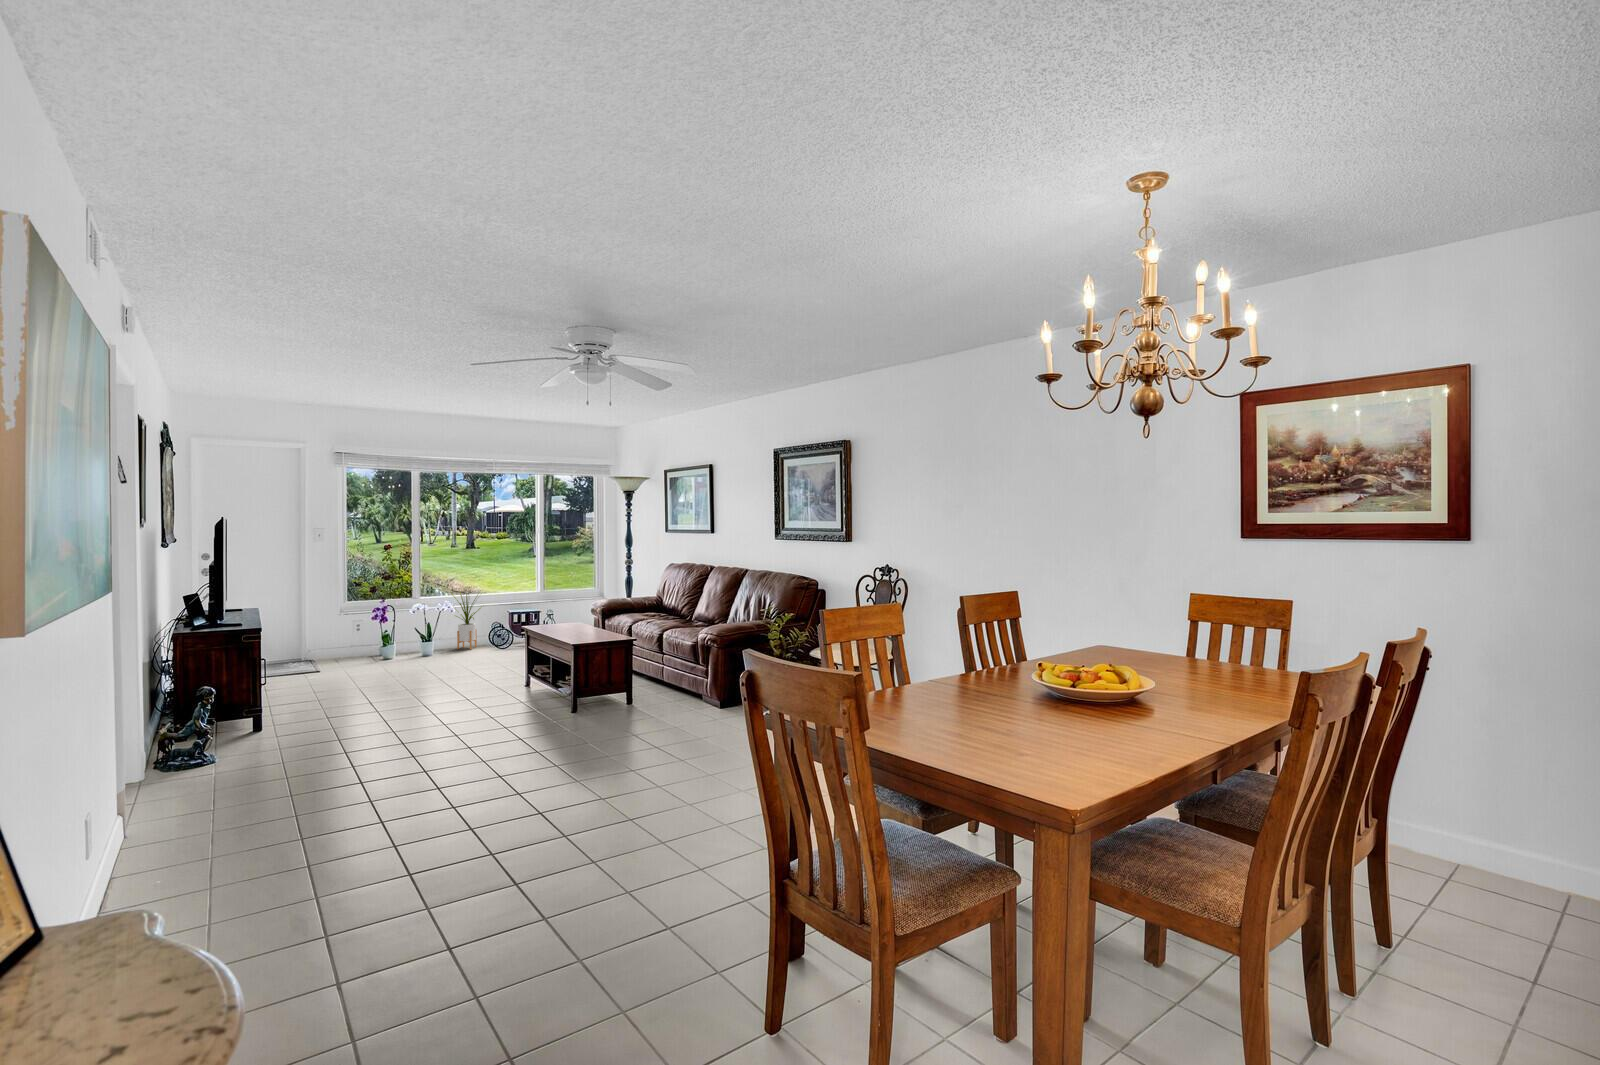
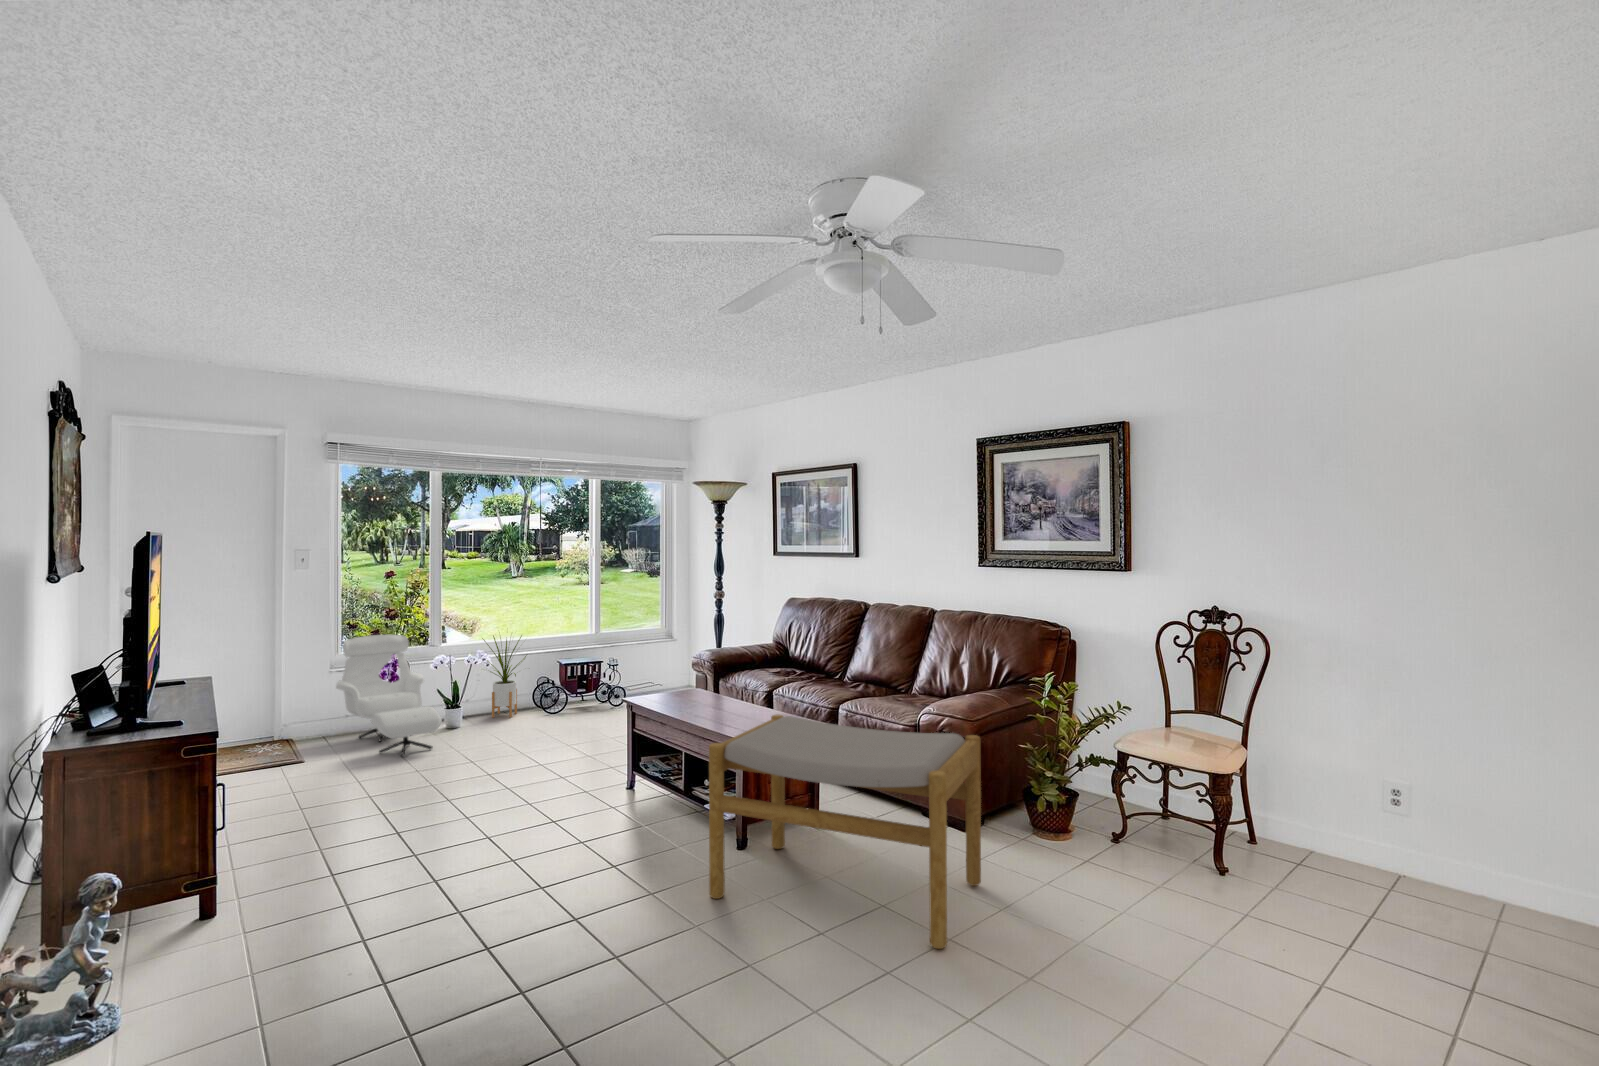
armchair: none [344,588,414,668] -> present [336,635,442,757]
footstool: none [537,629,700,746] -> present [709,715,981,949]

